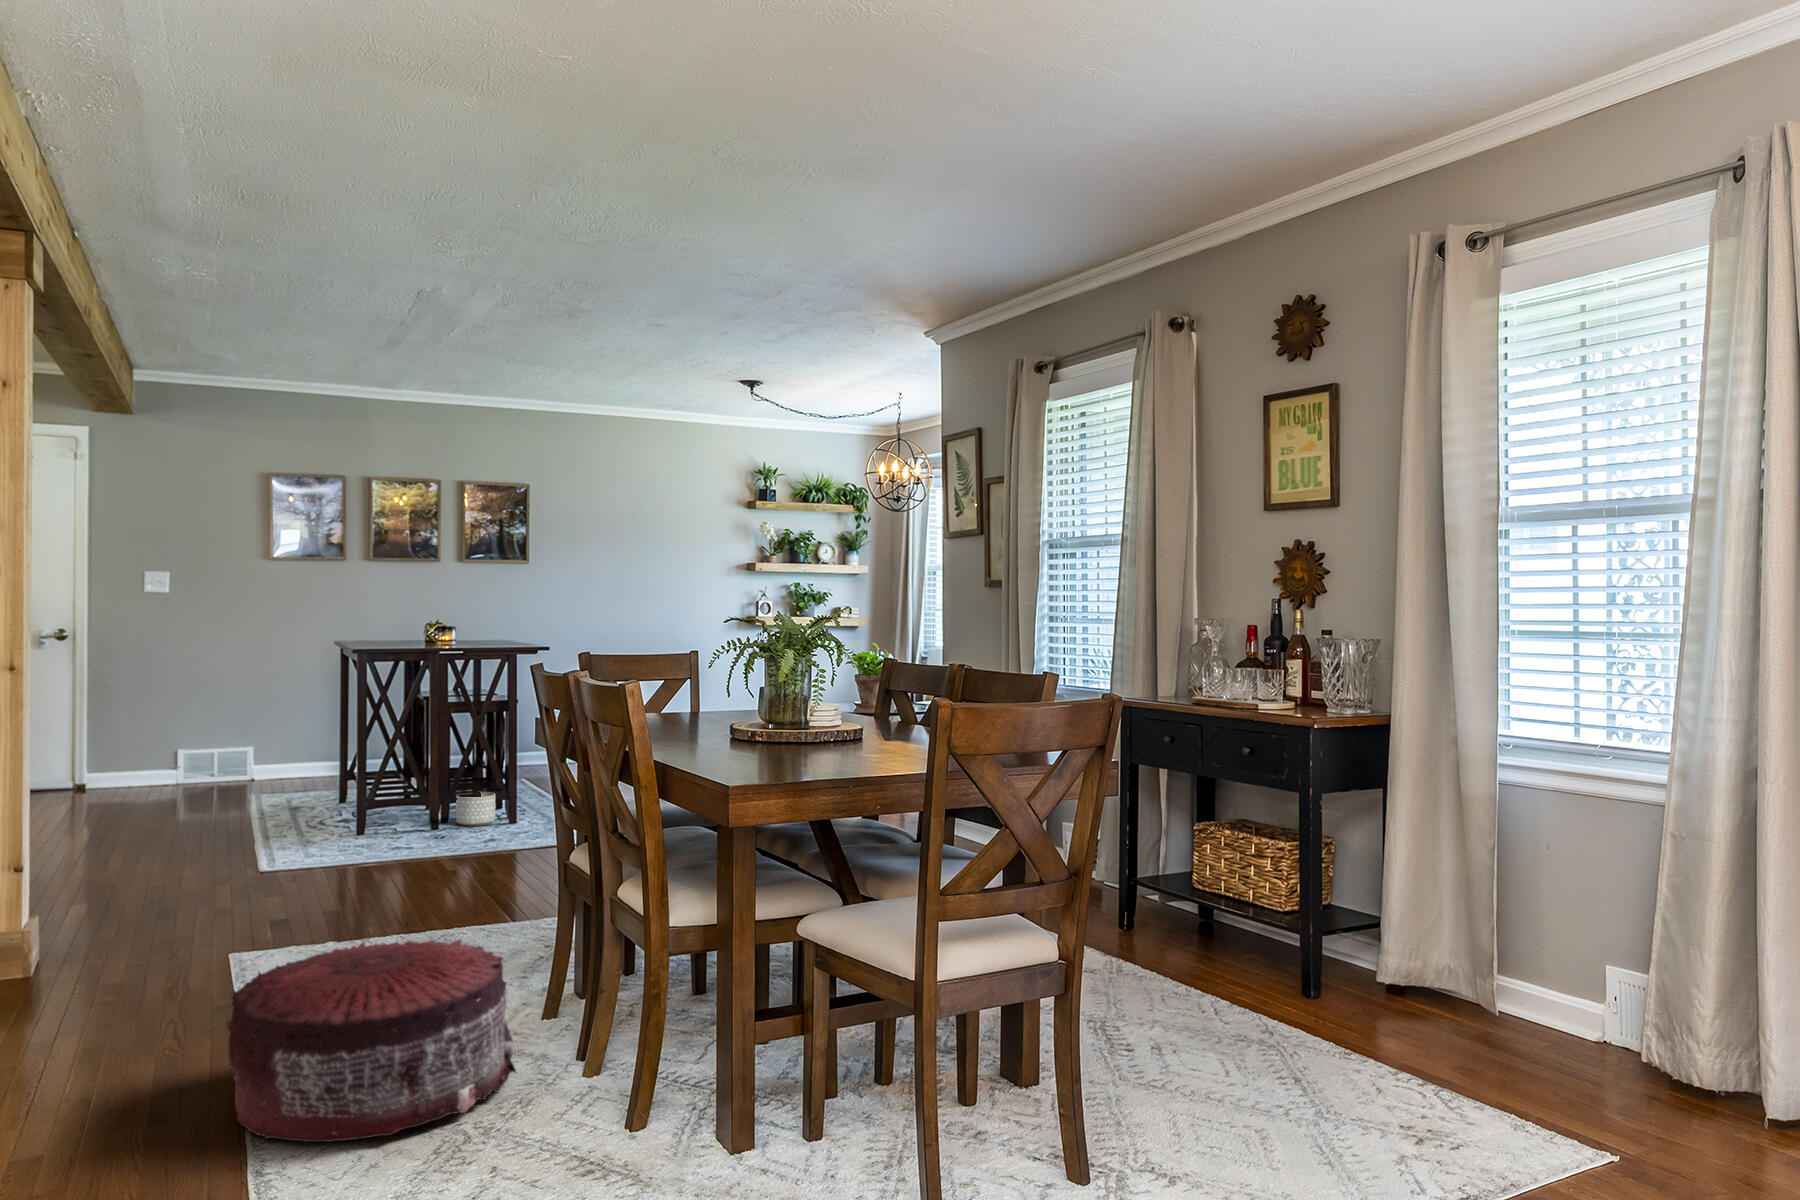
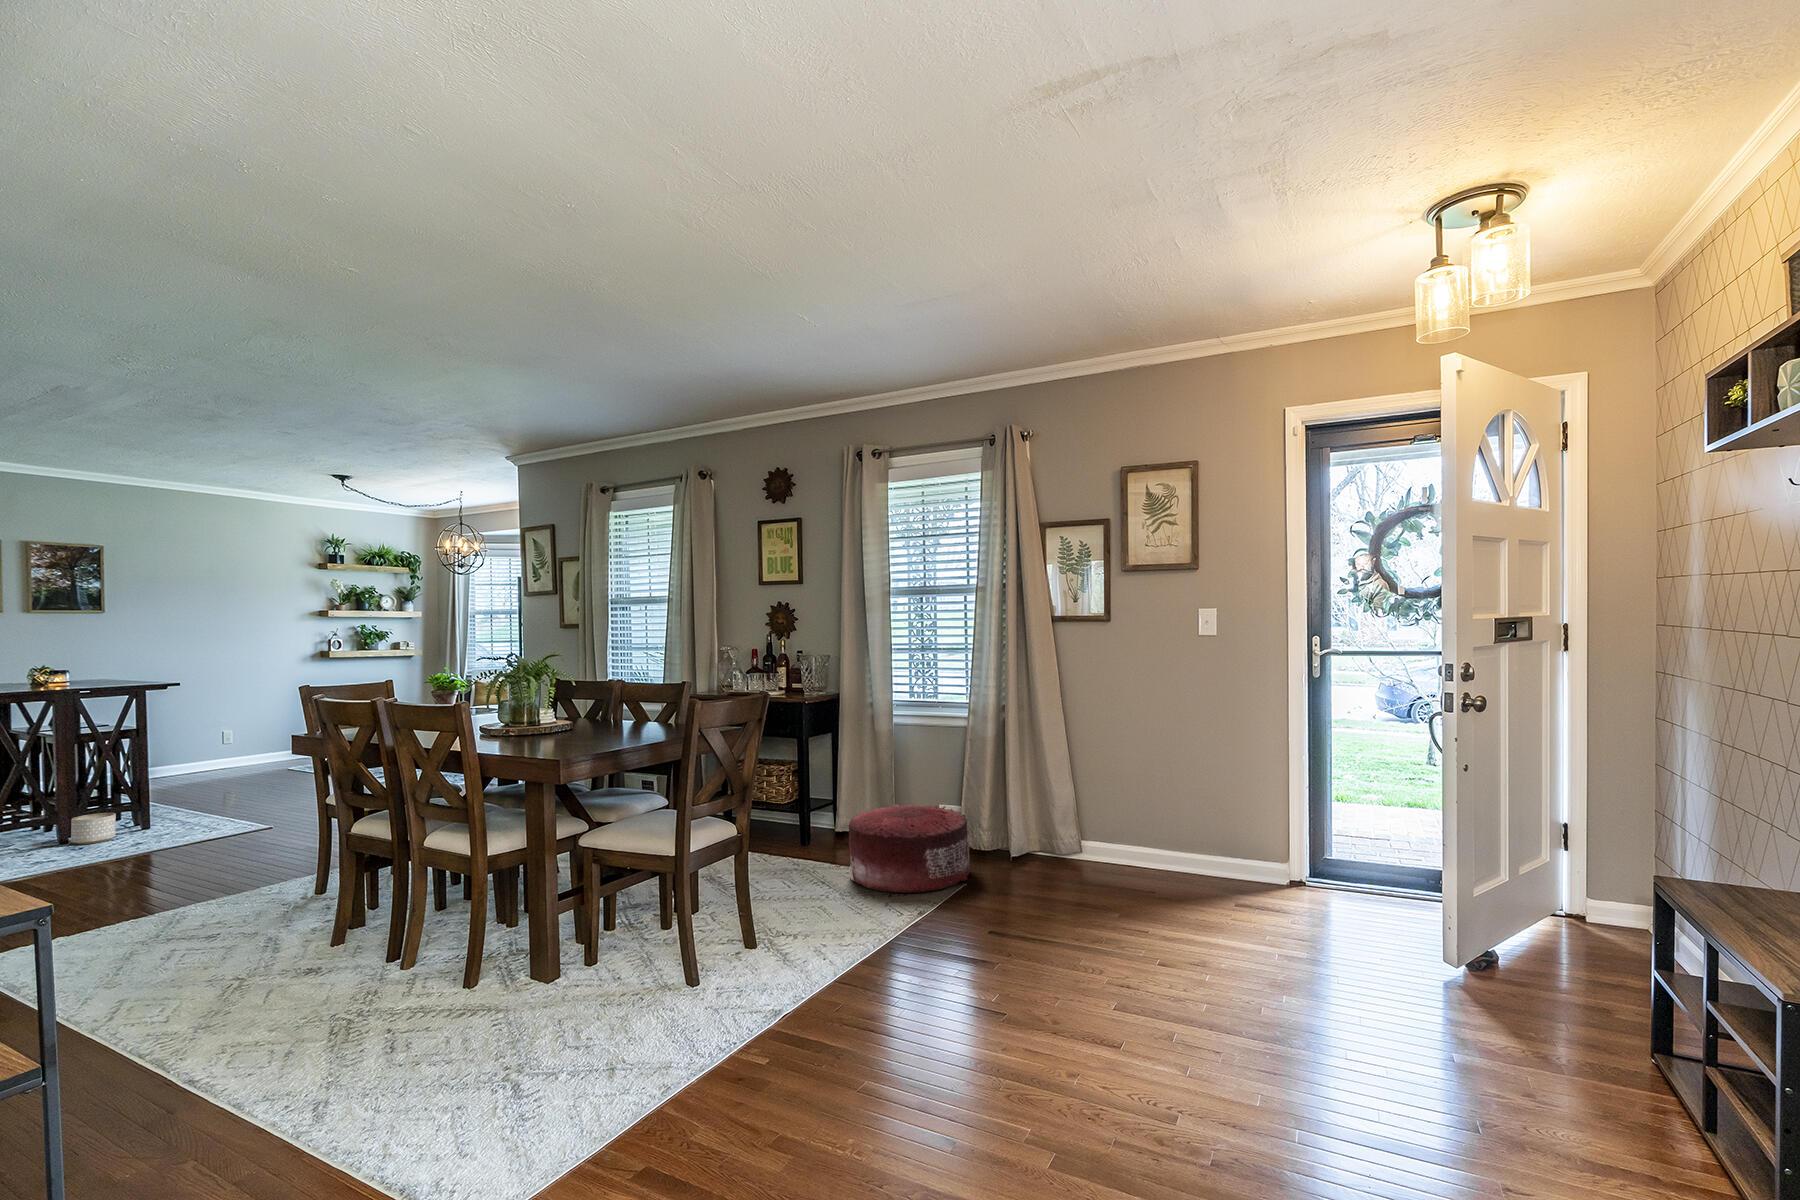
pouf: present [227,939,516,1142] -> present [849,804,970,893]

